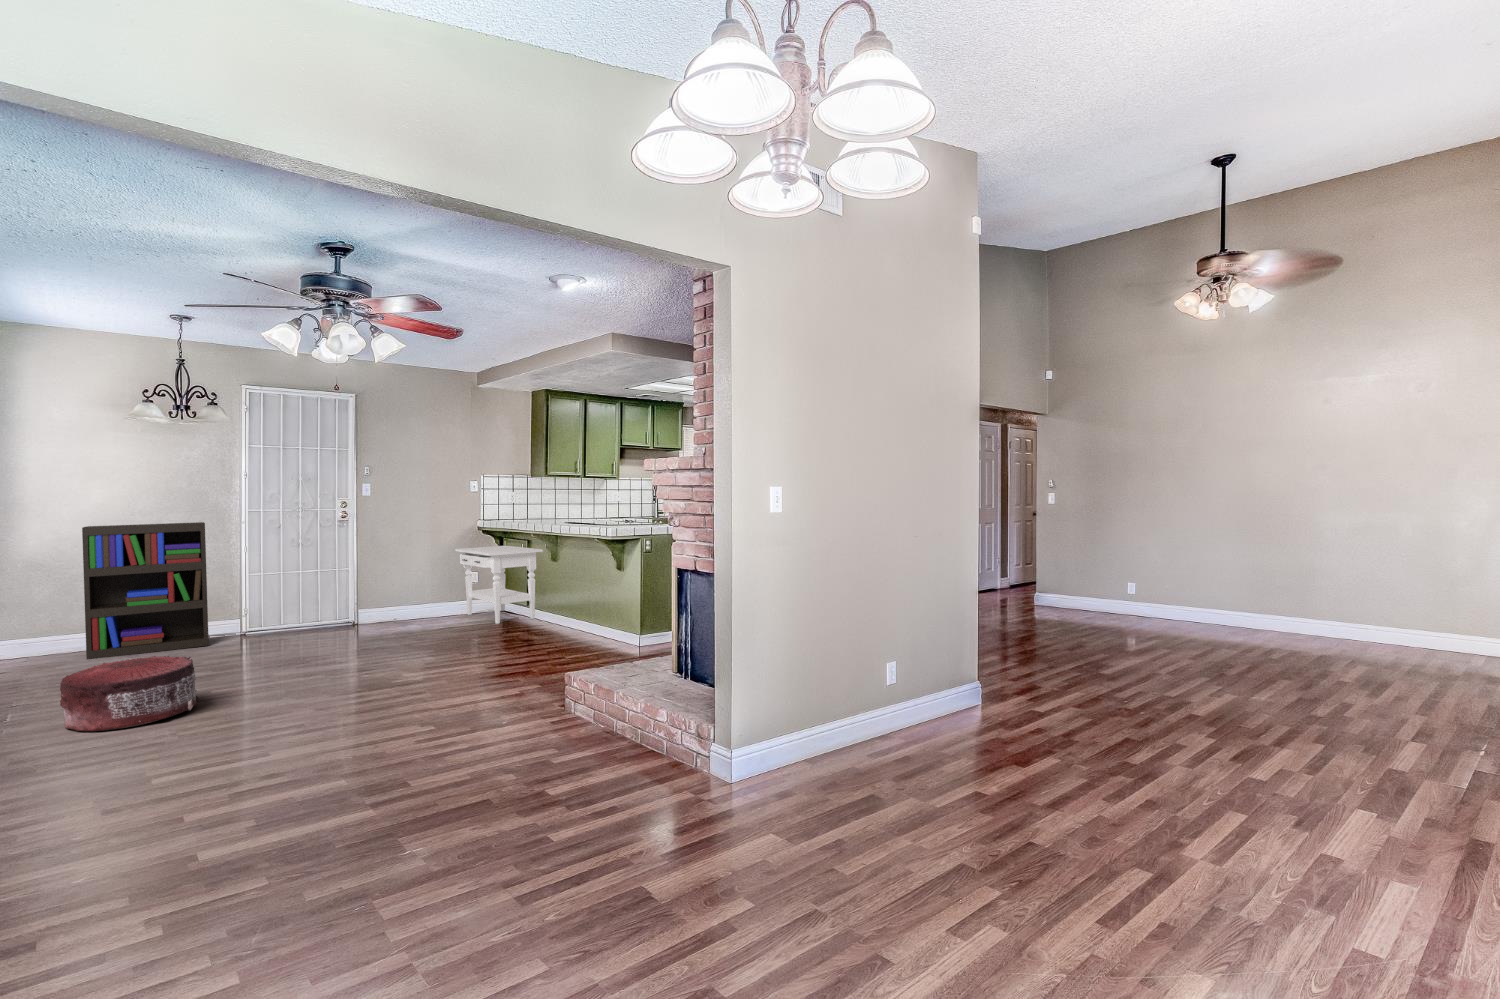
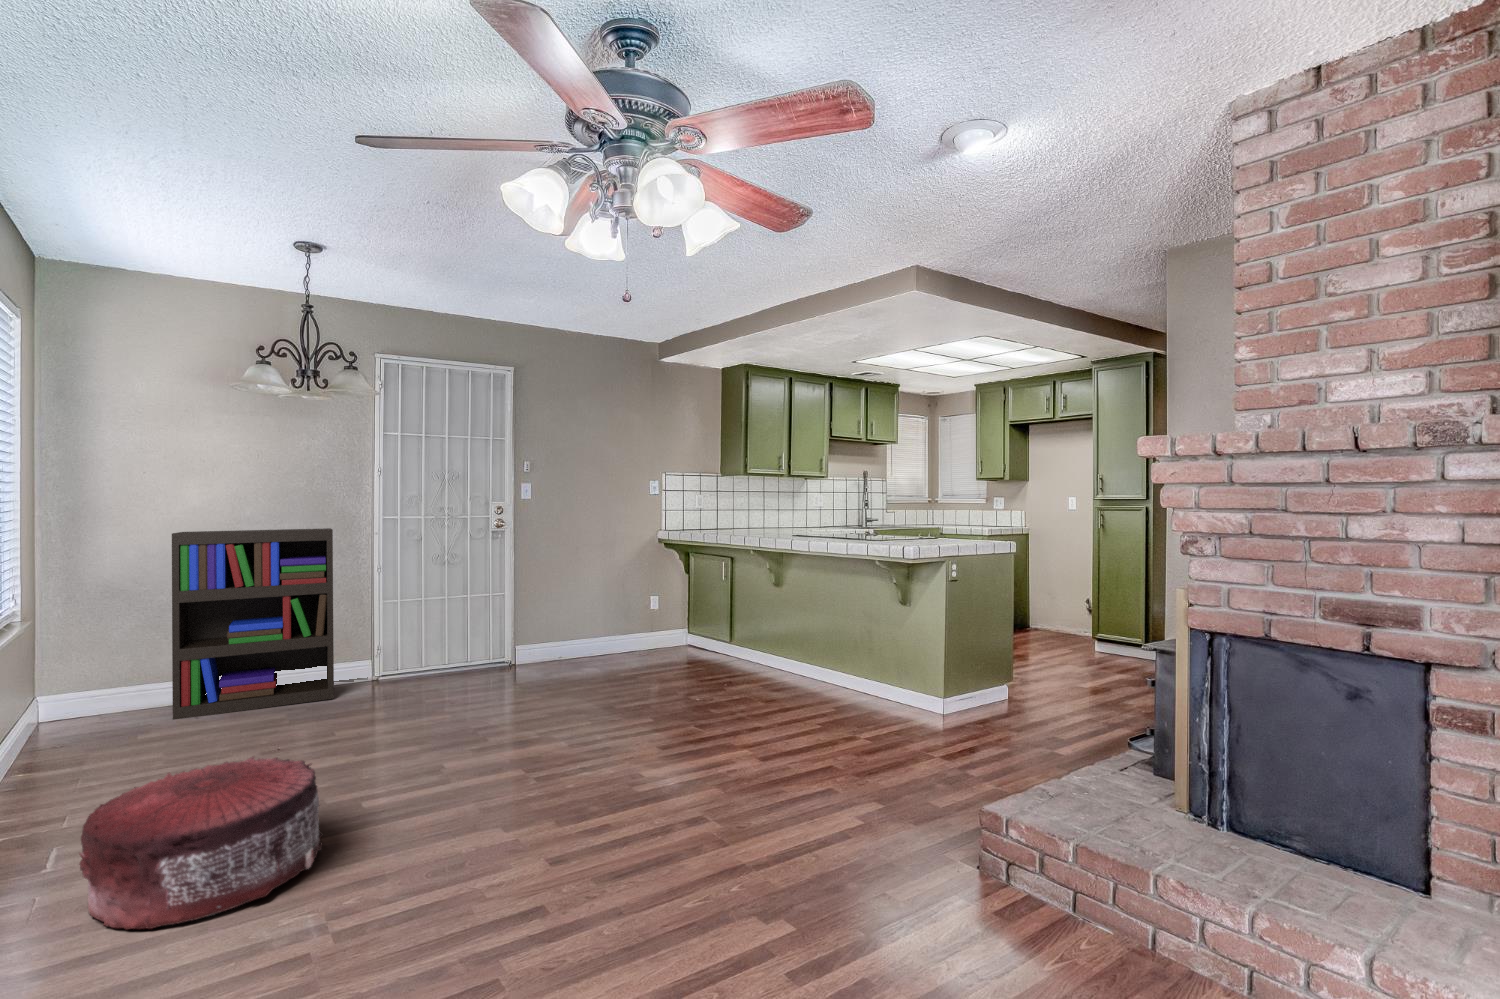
side table: present [455,546,543,624] -> none [636,564,758,672]

